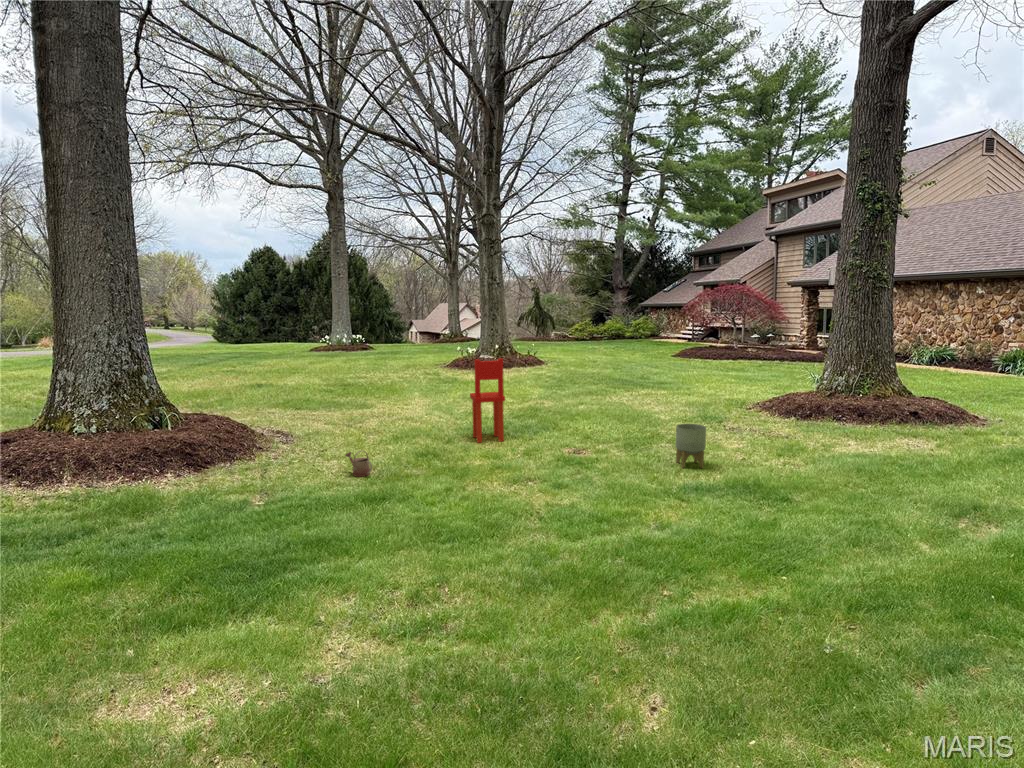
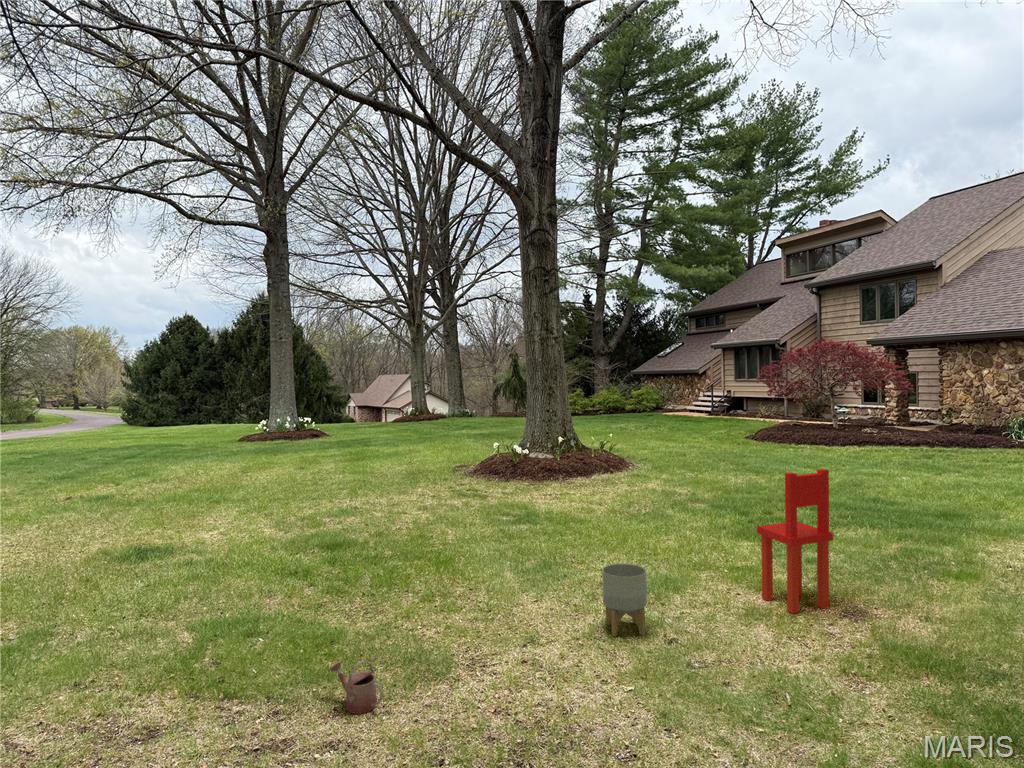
chair: present [470,358,505,443] -> present [757,469,833,613]
planter: present [676,424,706,468] -> present [602,563,647,637]

